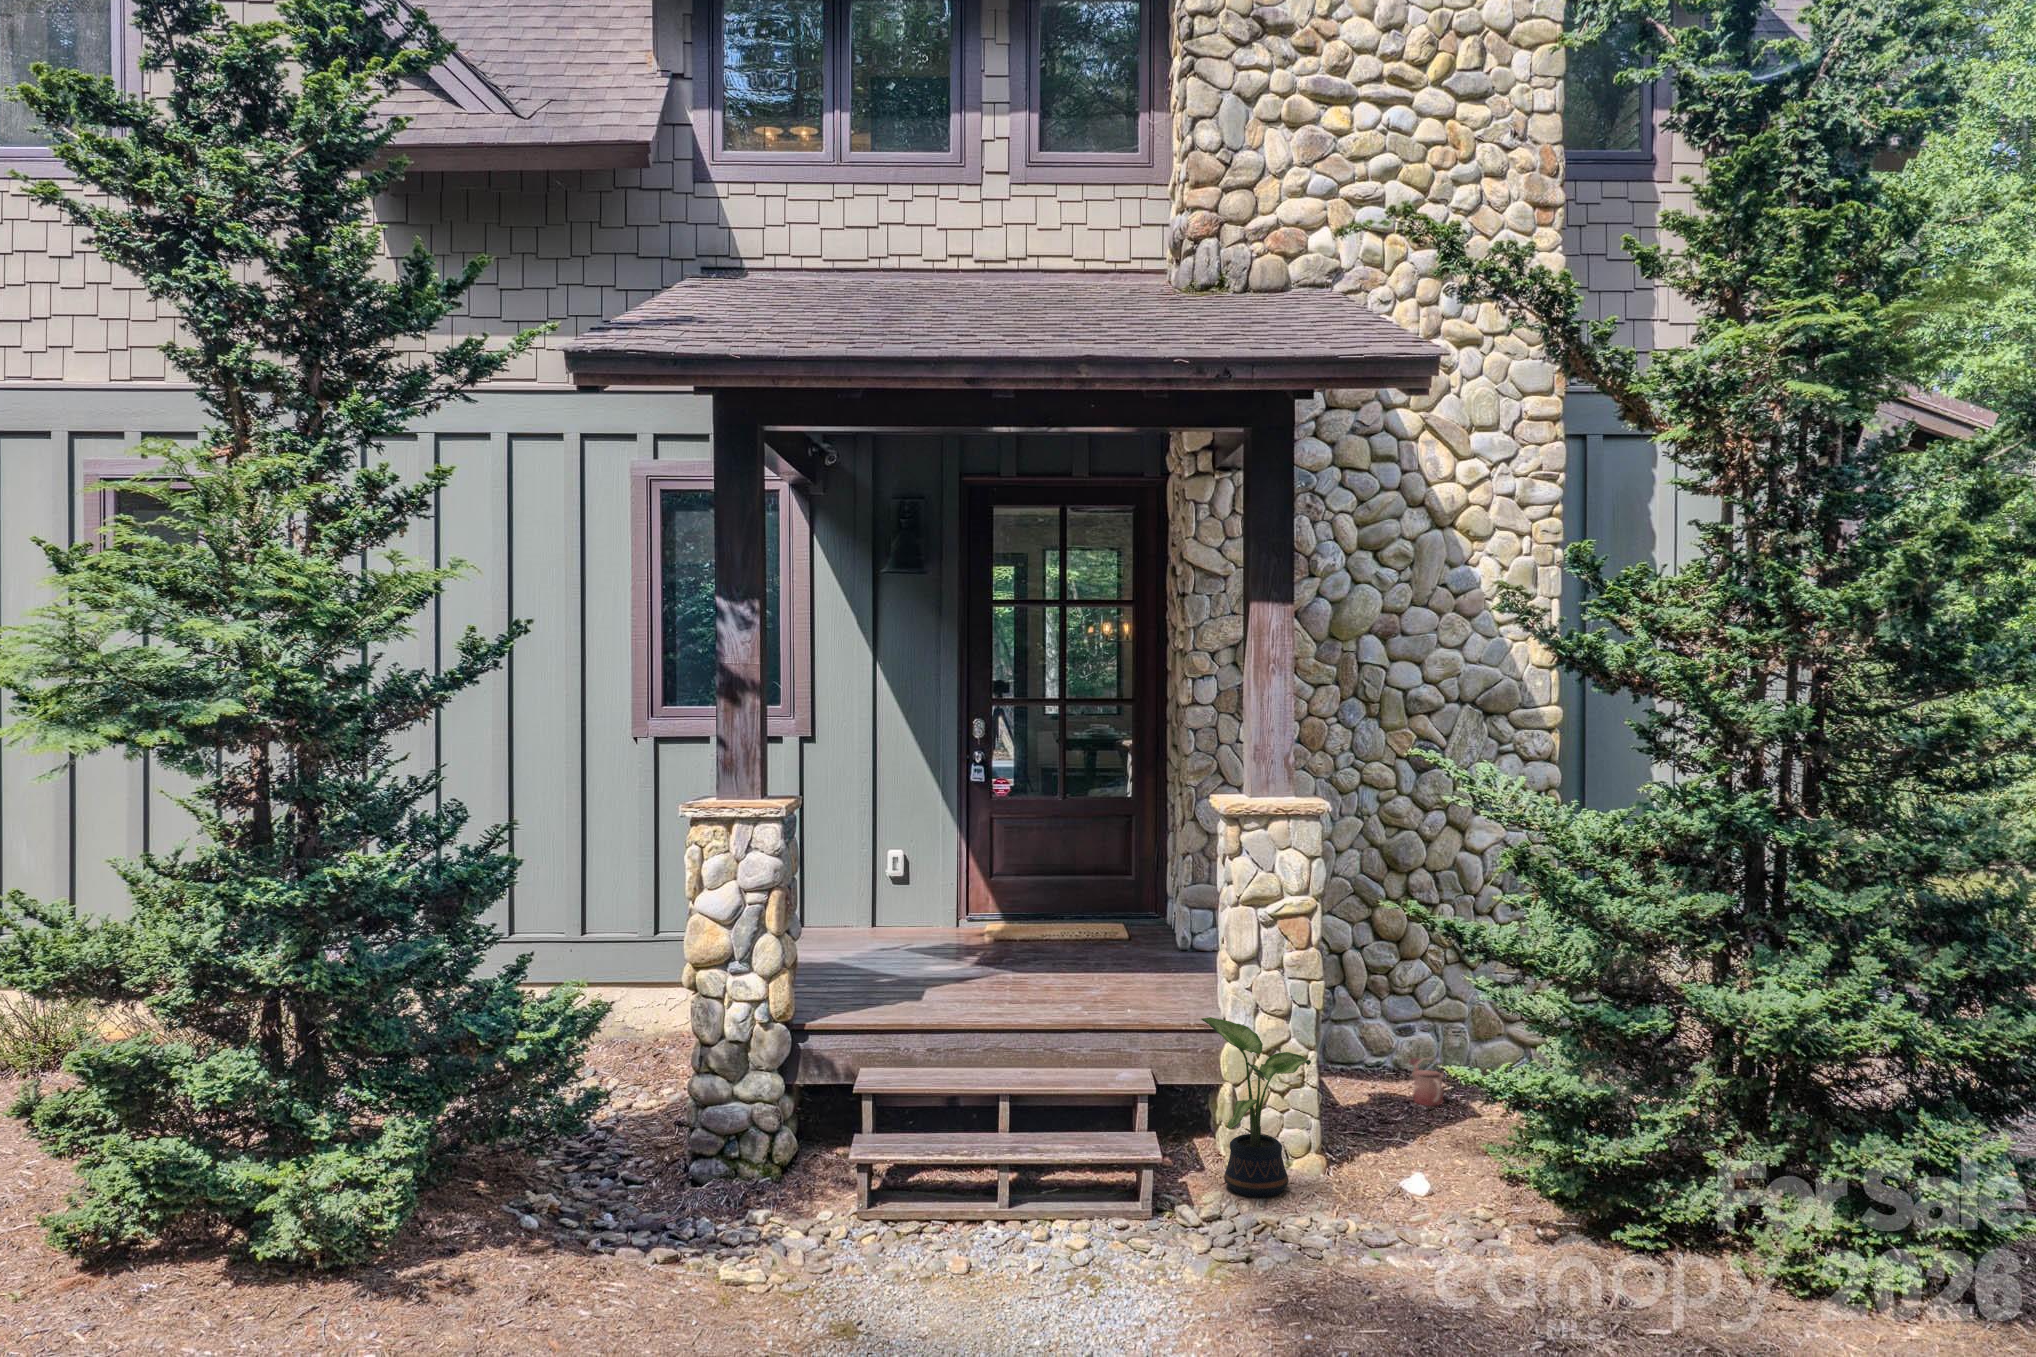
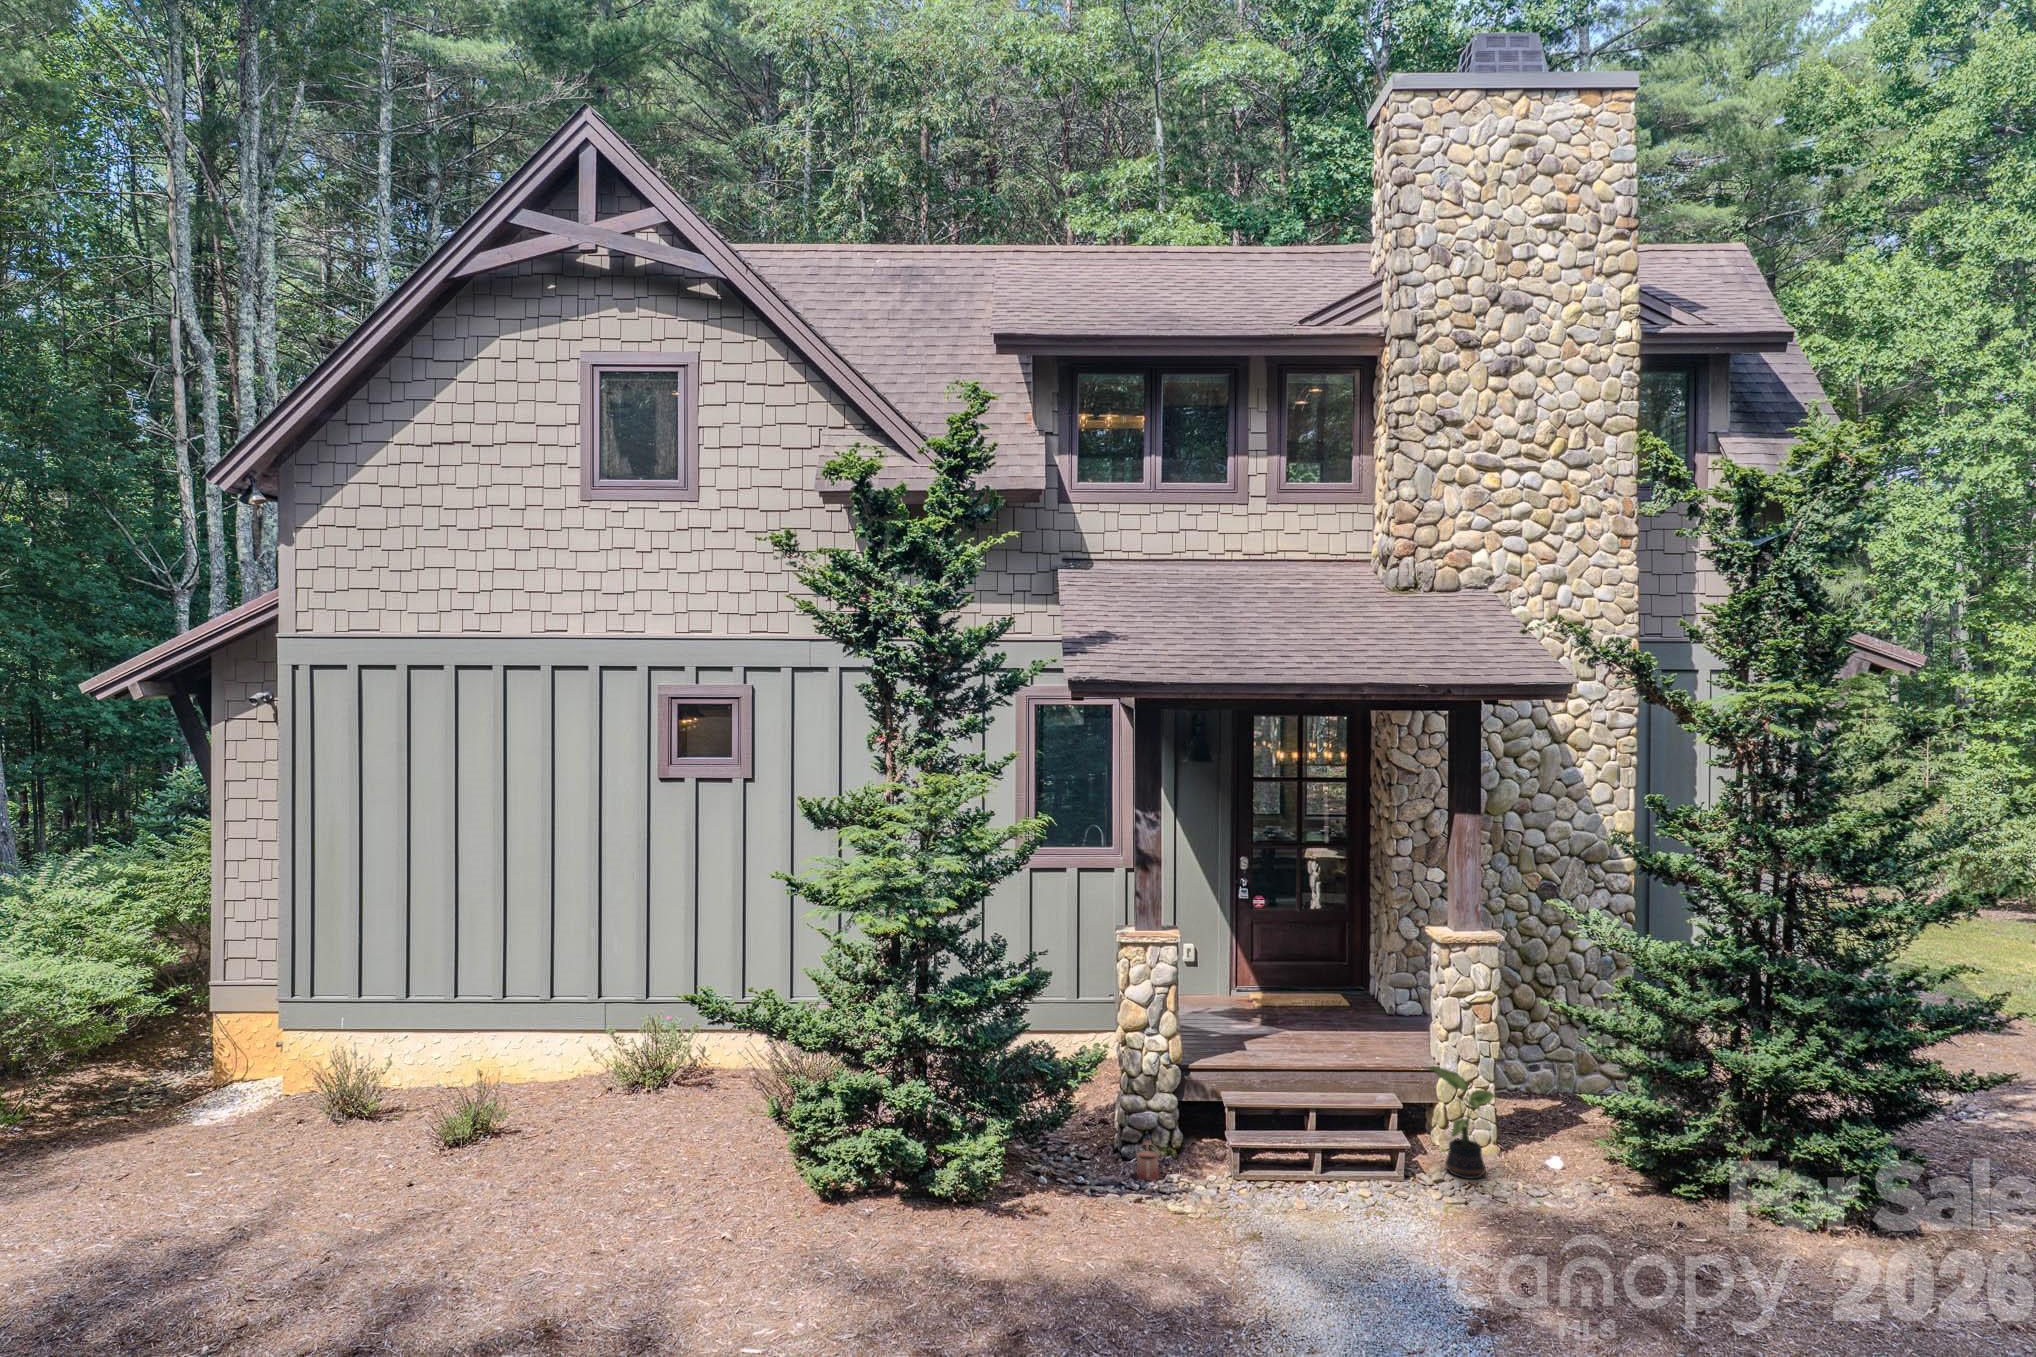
watering can: present [1409,1058,1444,1106] -> present [1136,1140,1159,1180]

